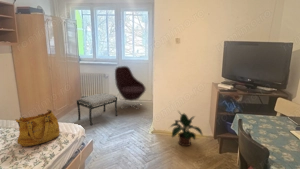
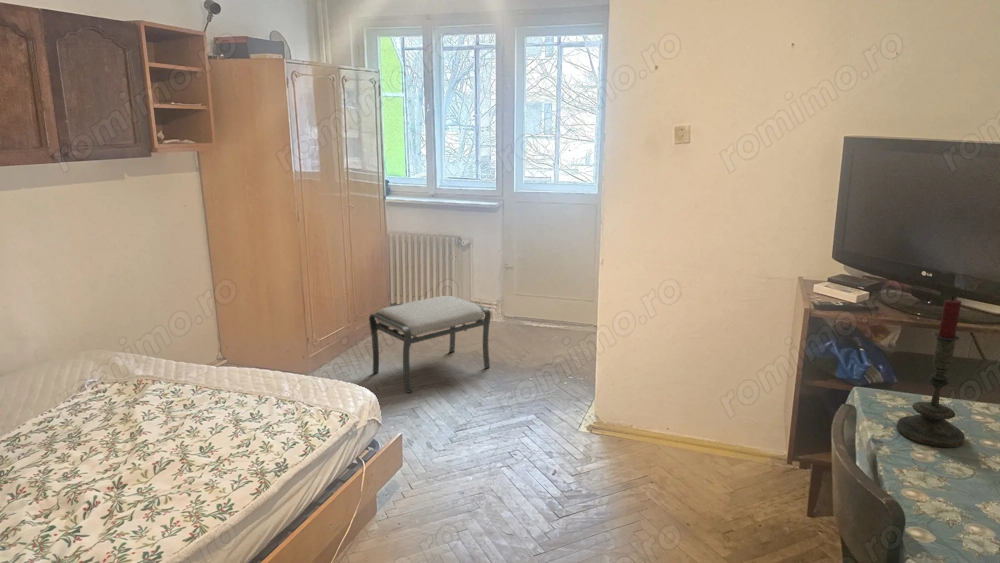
chair: present [115,66,145,101] -> none [489,212,585,351]
candle: none [252,85,271,130] -> present [897,296,965,448]
handbag: present [16,110,60,147] -> none [192,338,307,437]
potted plant: present [171,114,202,146] -> none [641,363,755,482]

